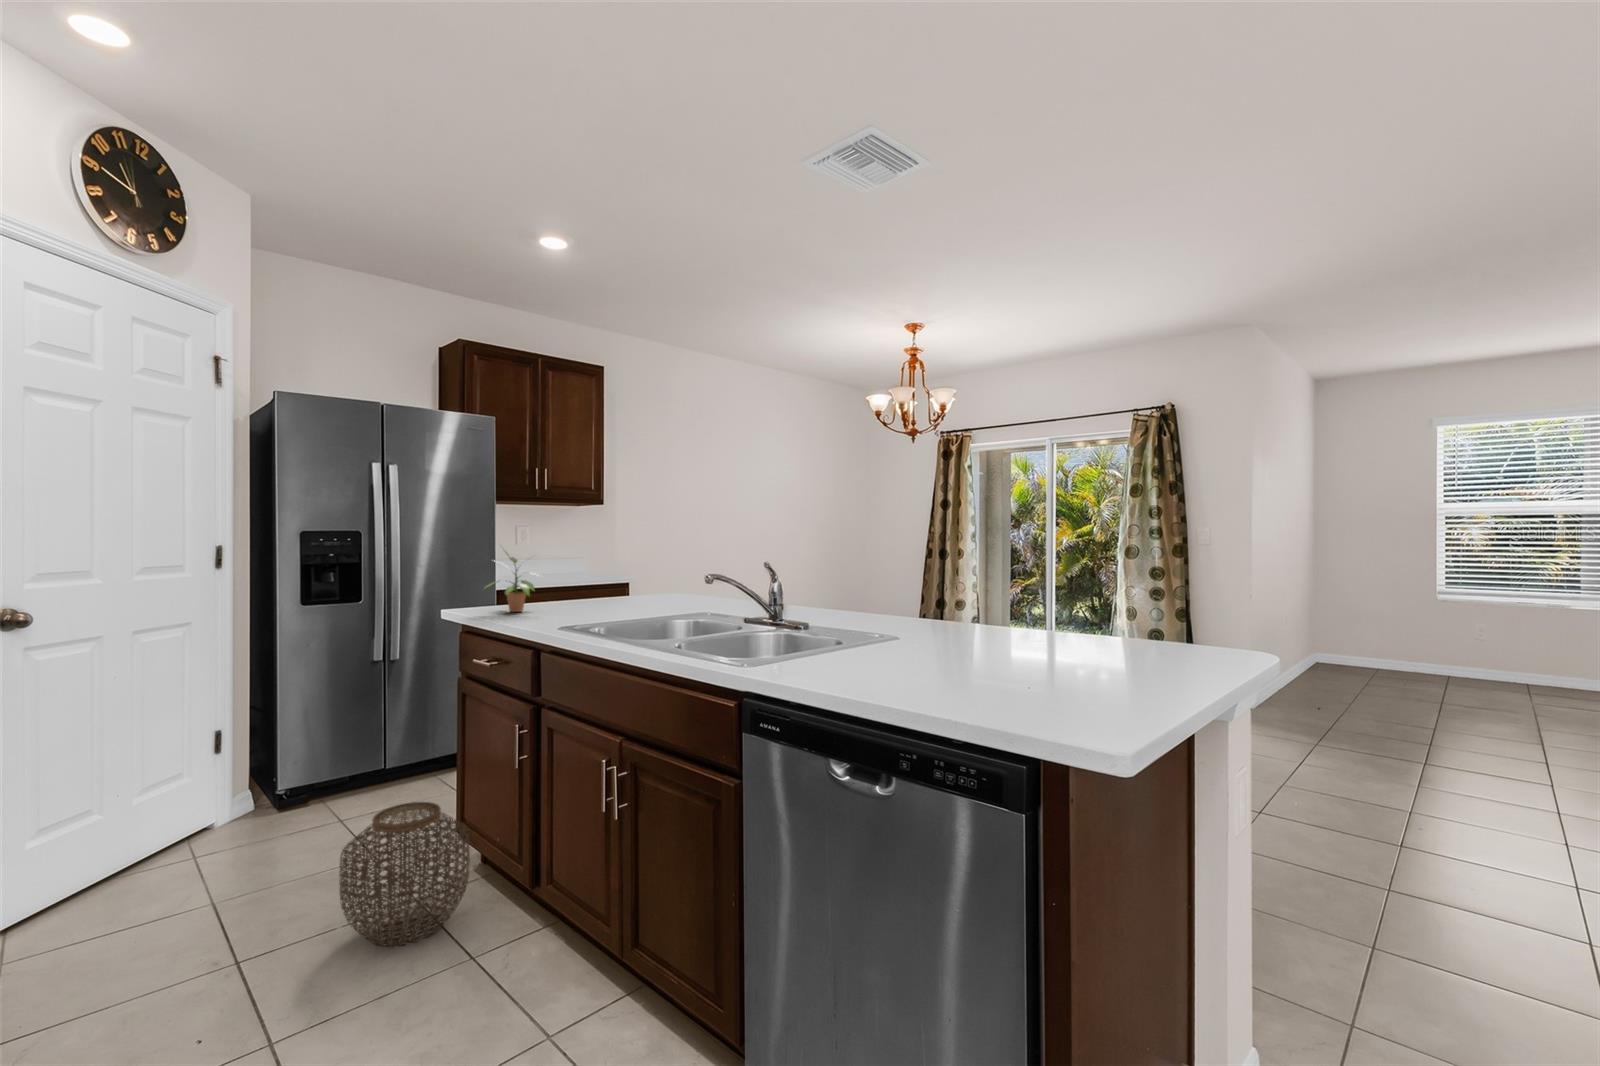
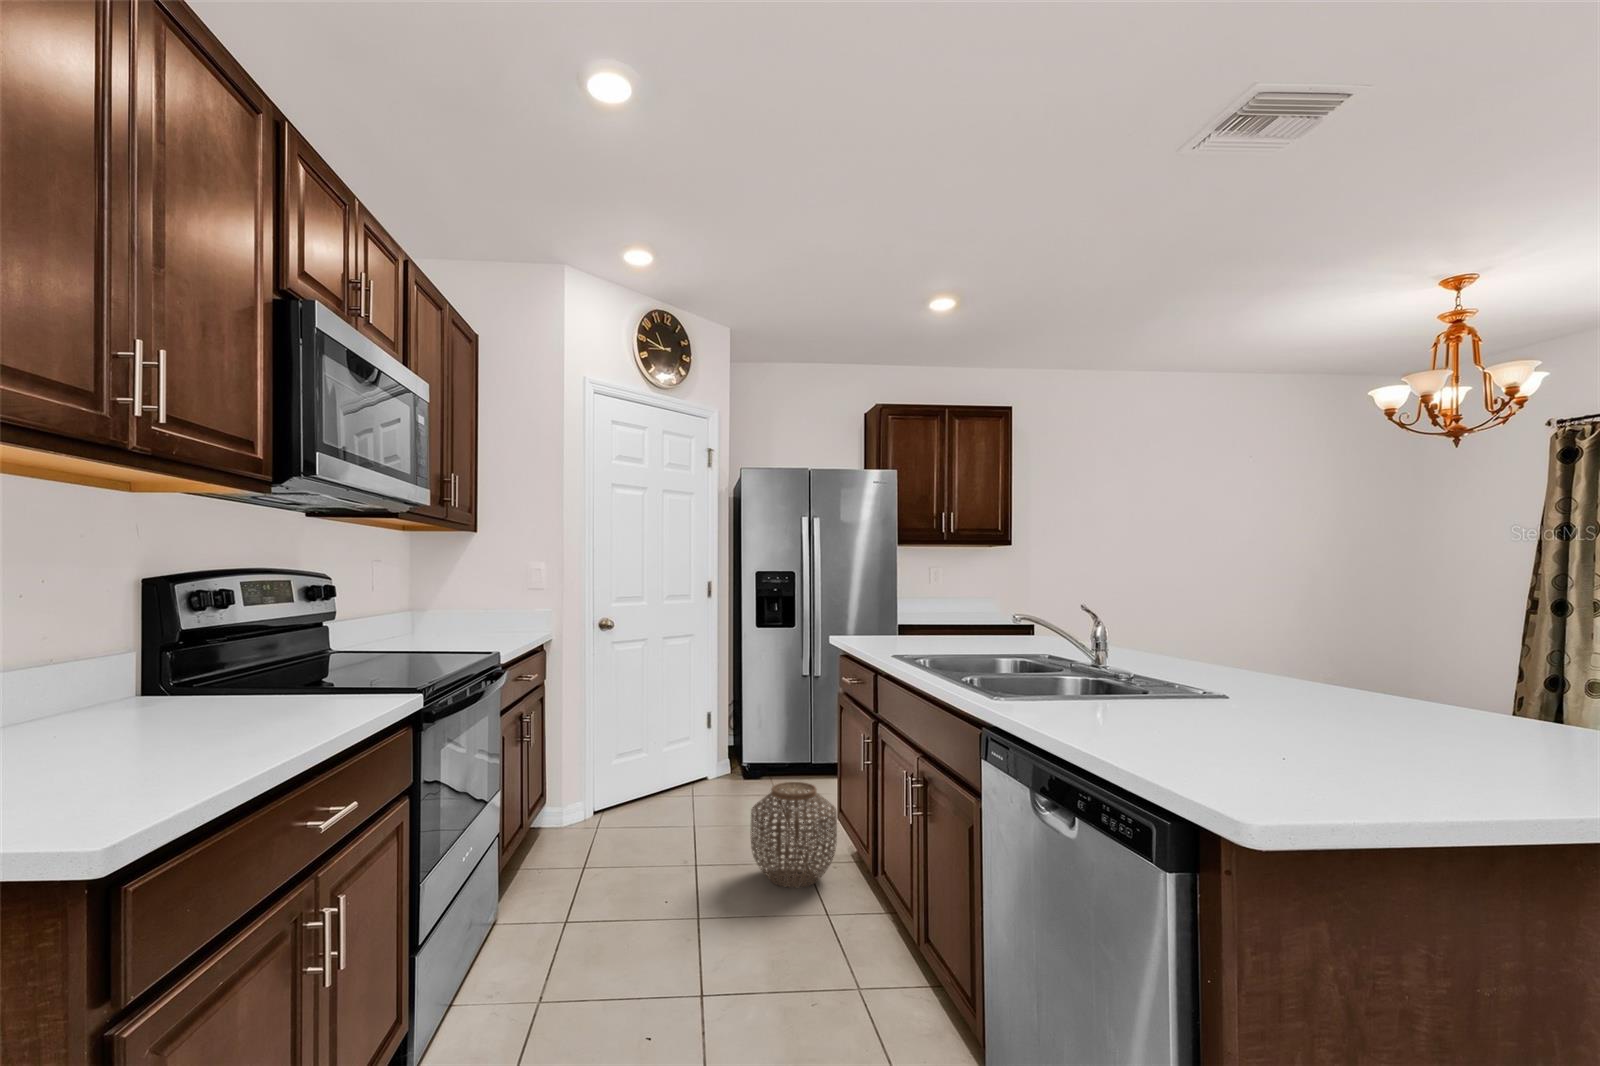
potted plant: present [484,550,535,612] -> none [857,583,904,641]

